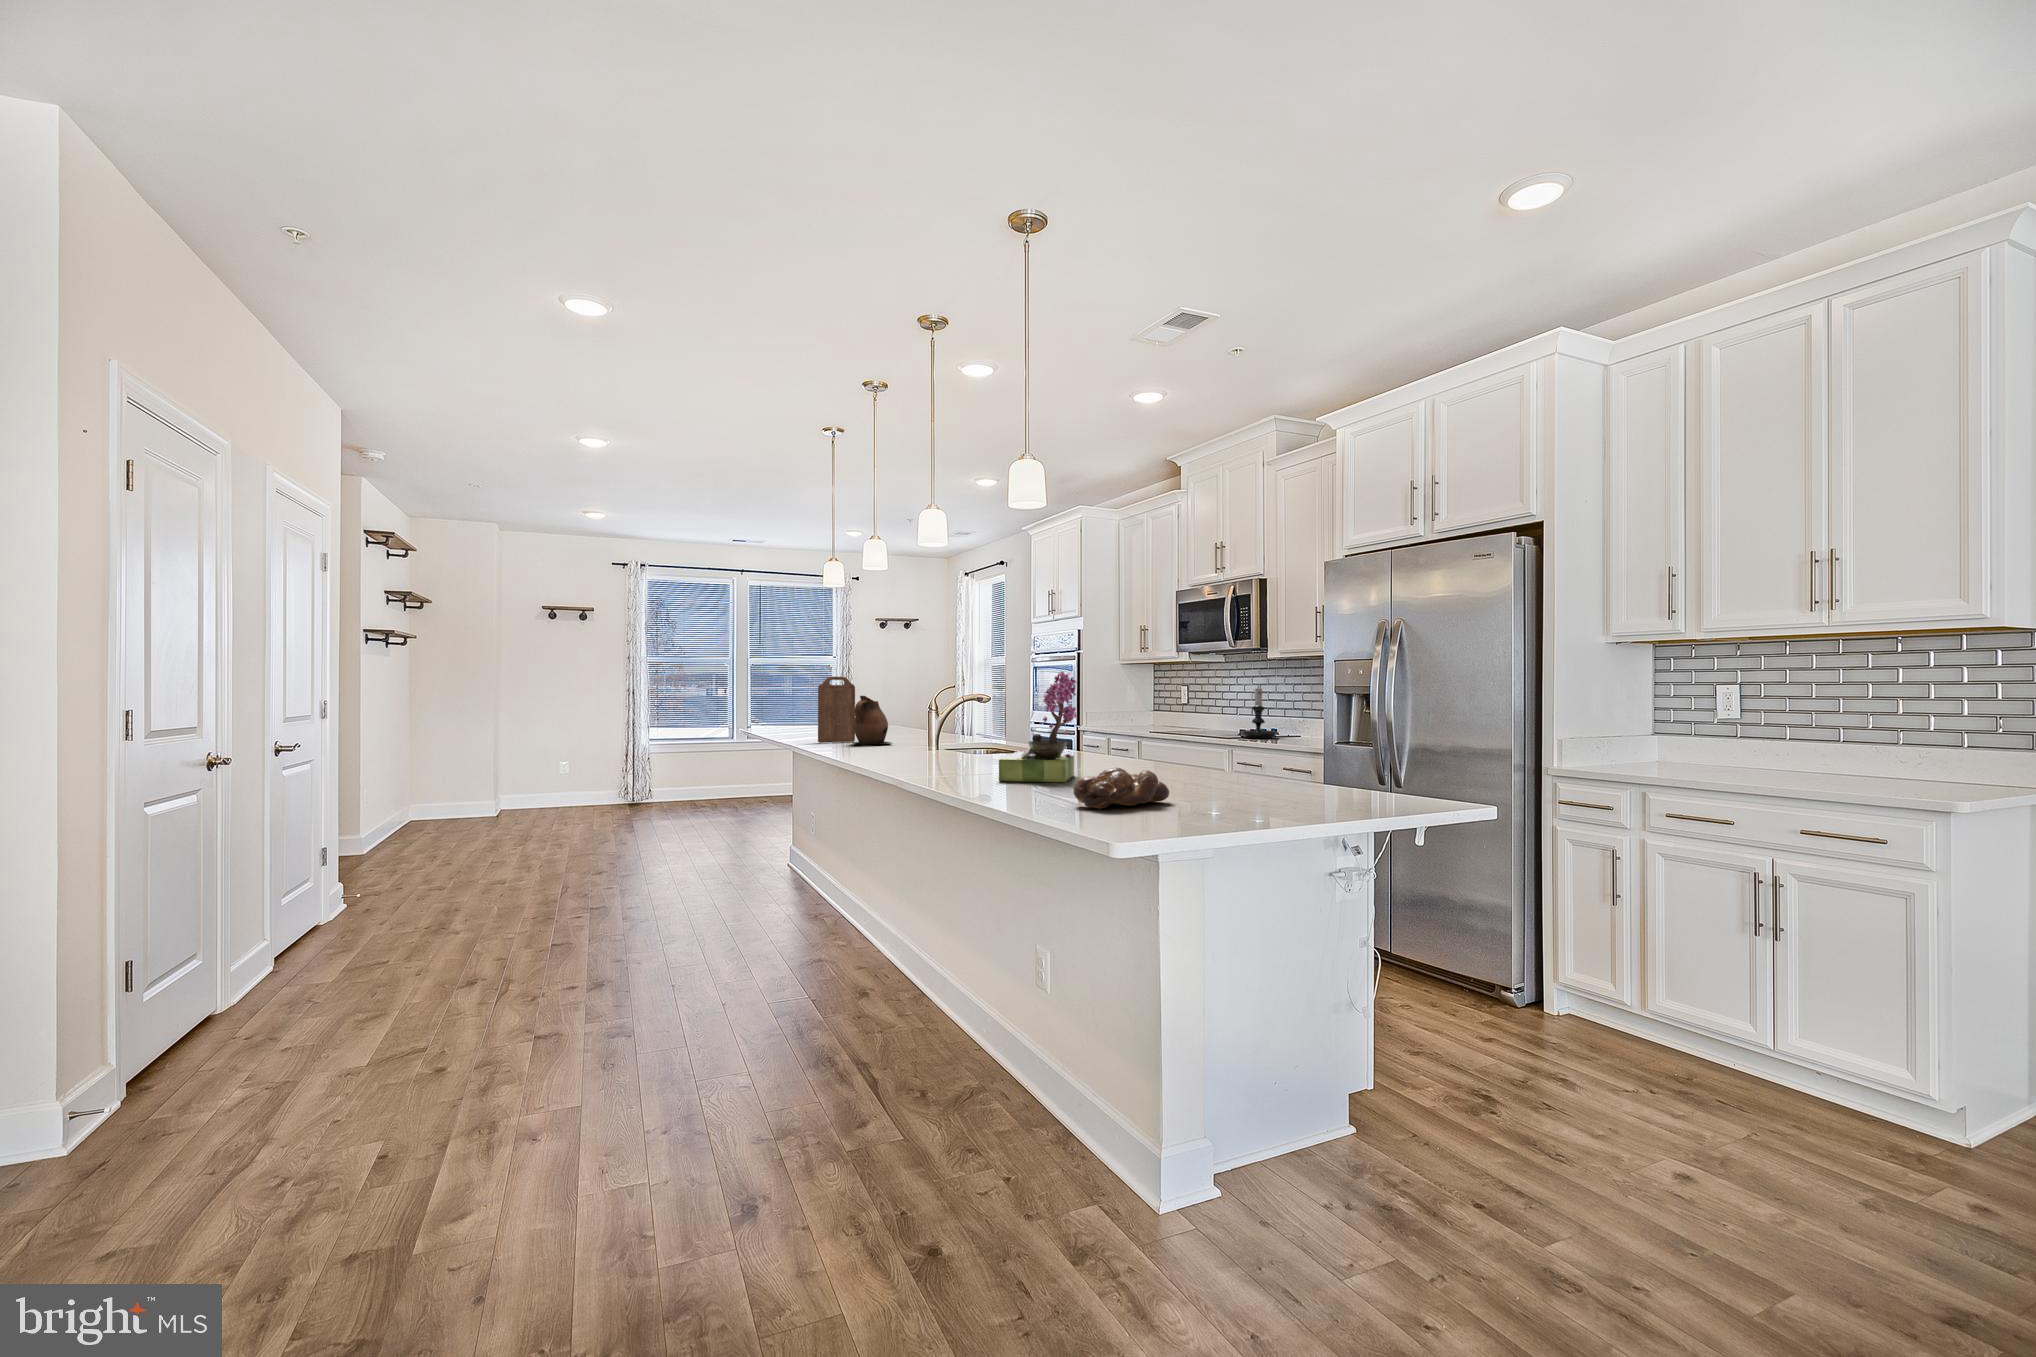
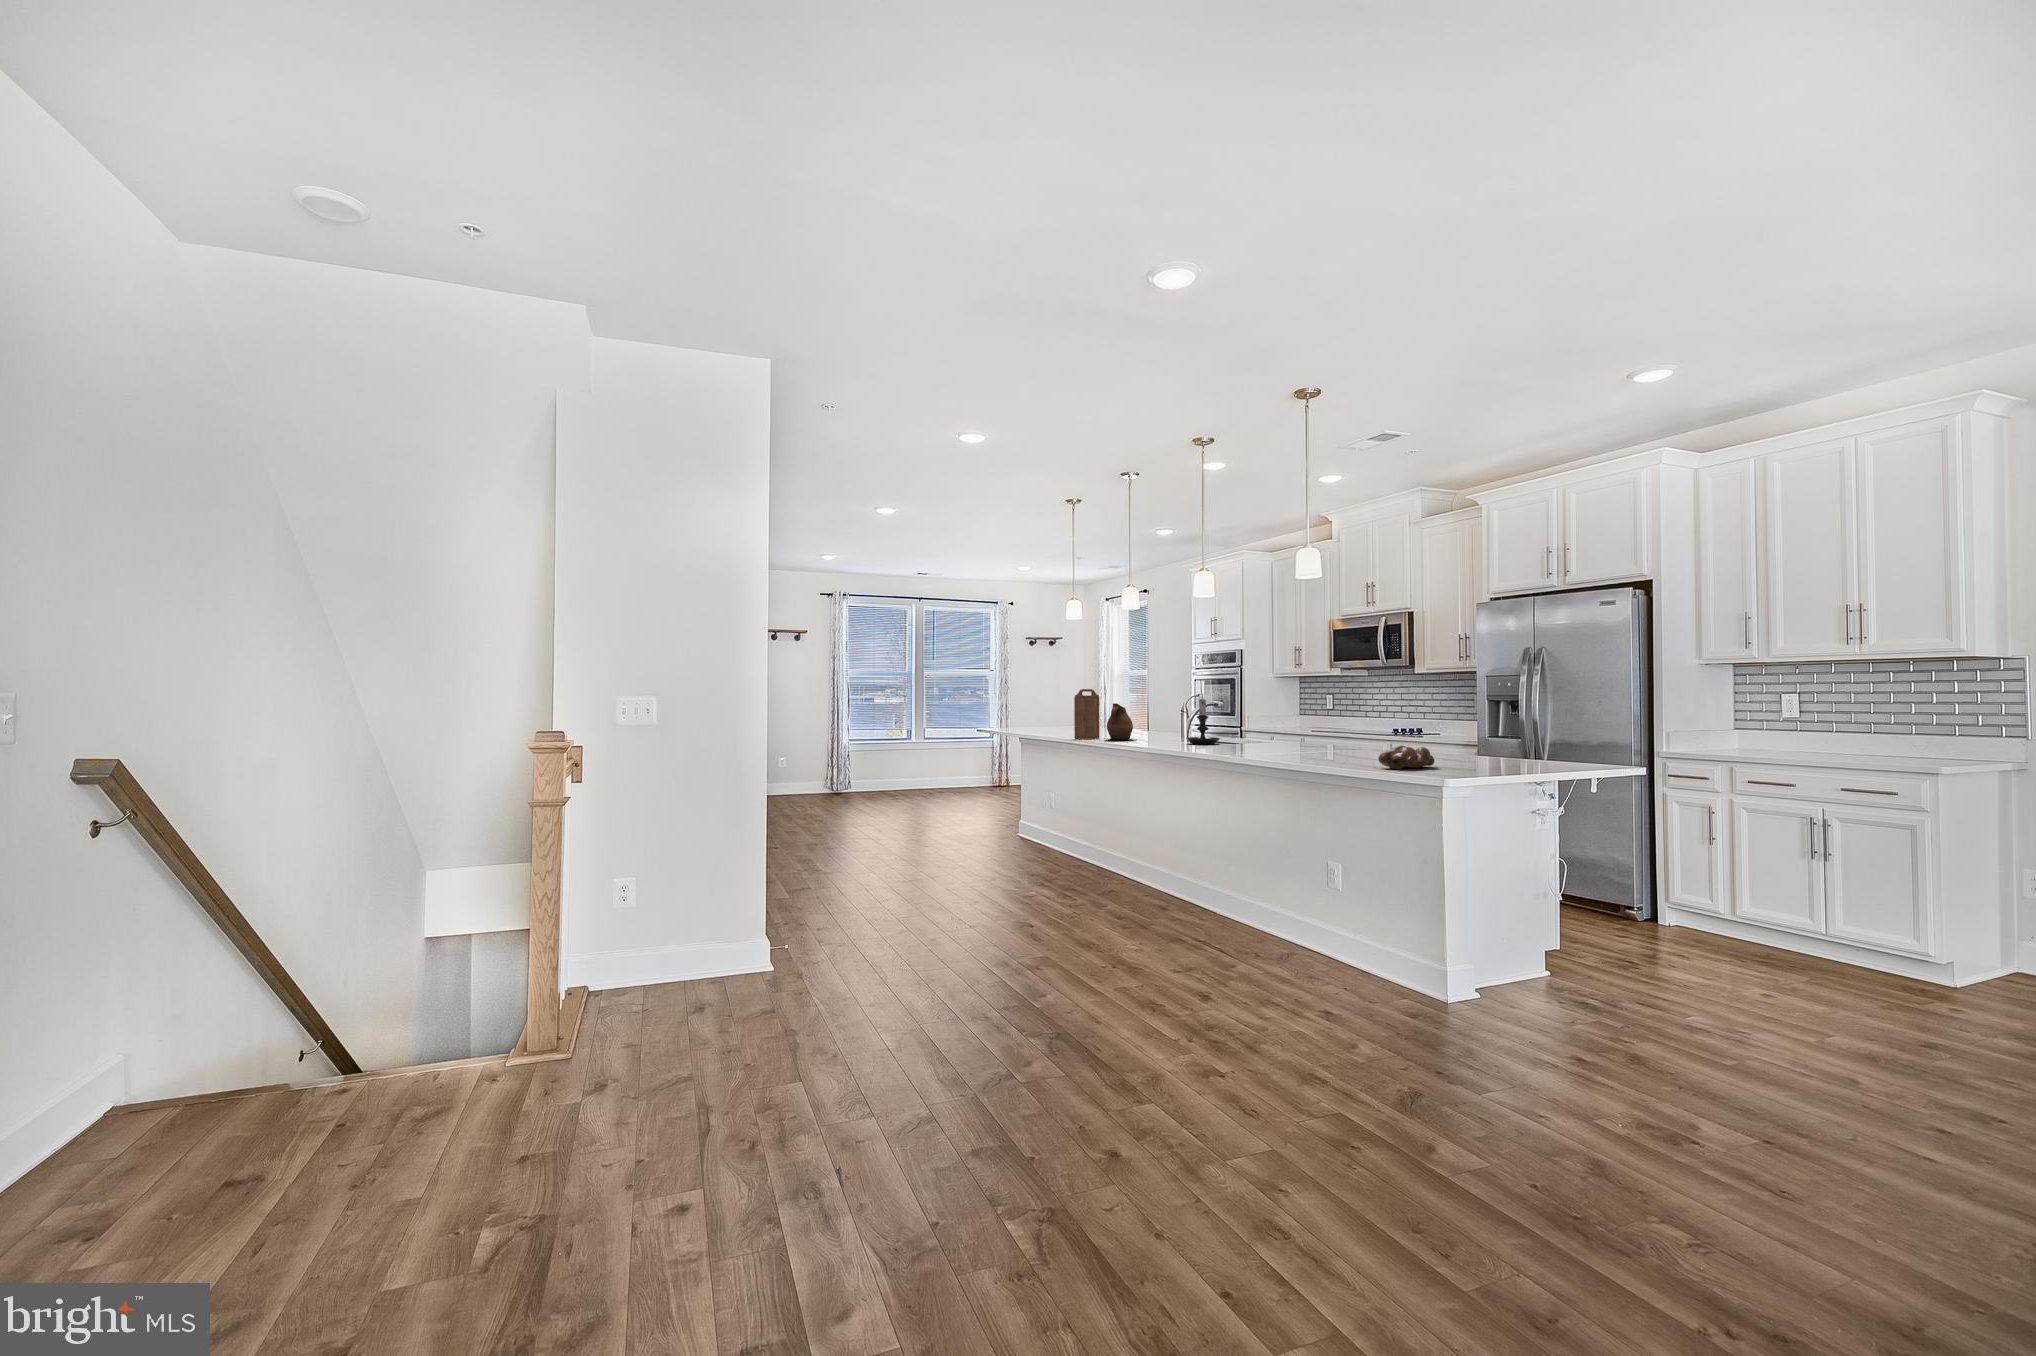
flower arrangement: present [998,671,1080,782] -> none [1290,685,1345,759]
candle holder: present [1240,686,1278,738] -> present [1187,698,1220,744]

